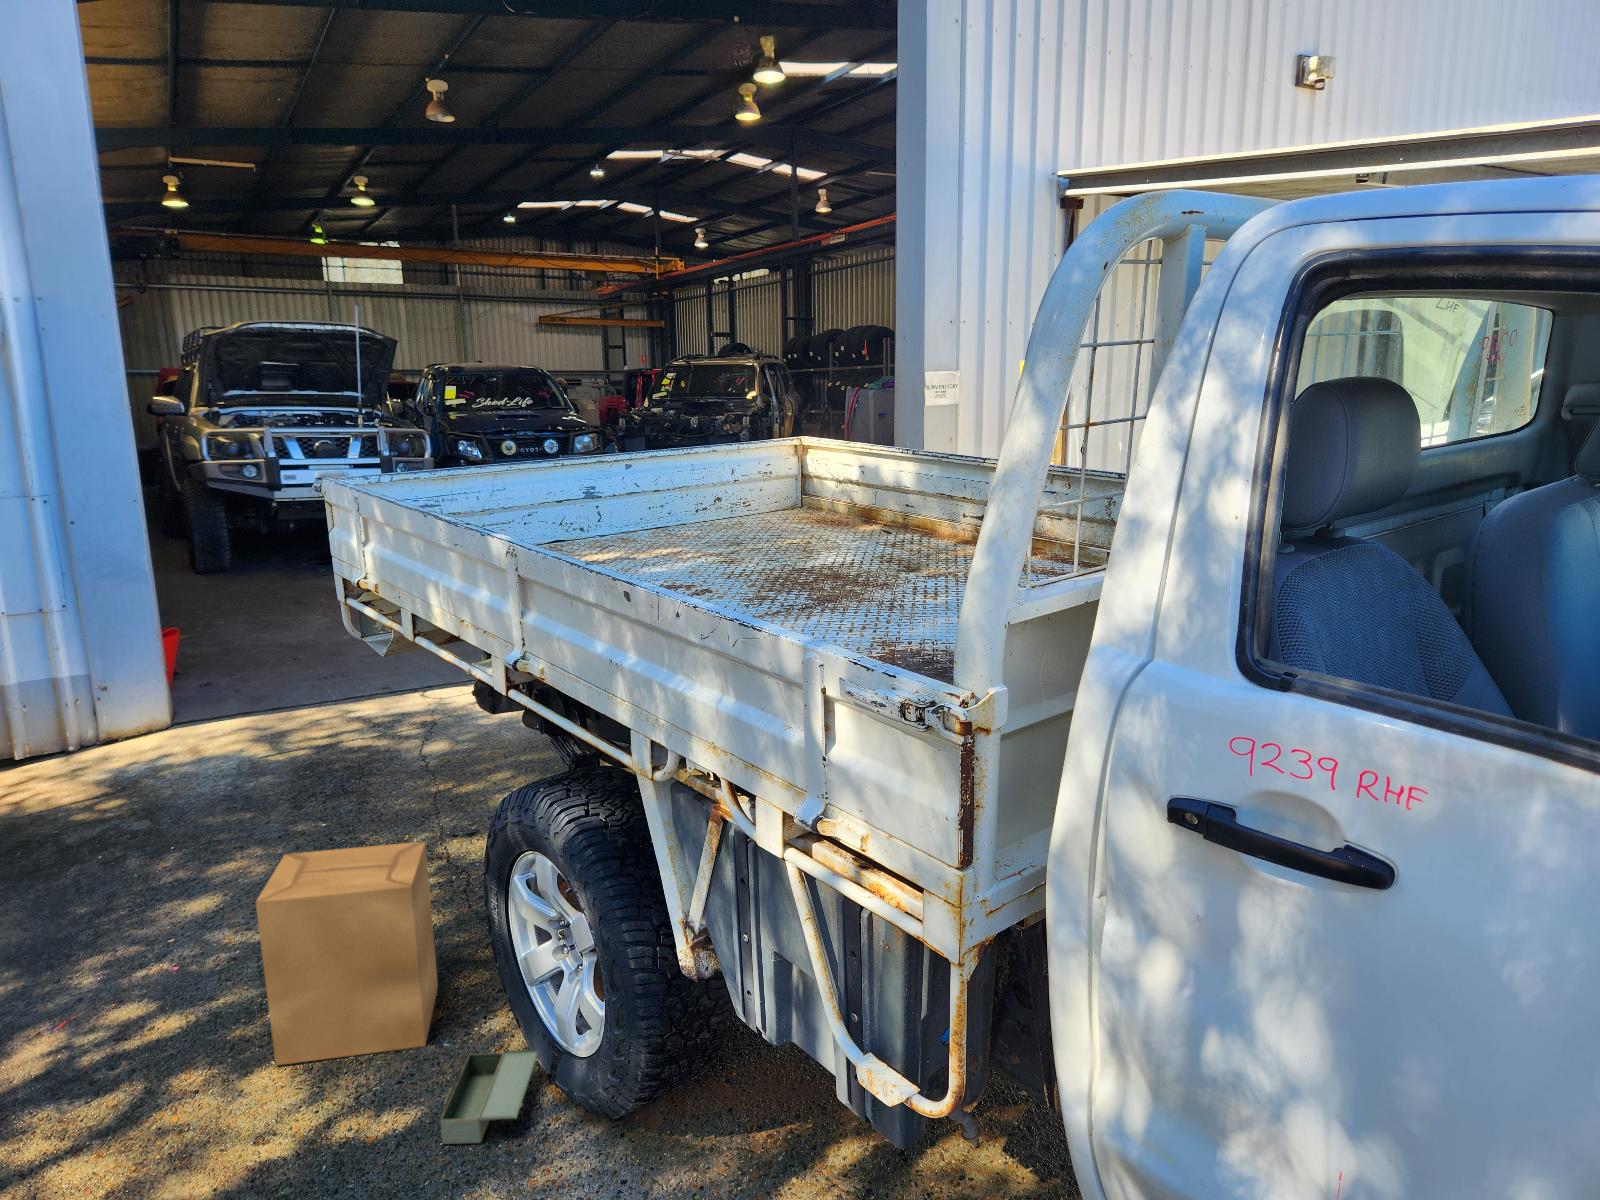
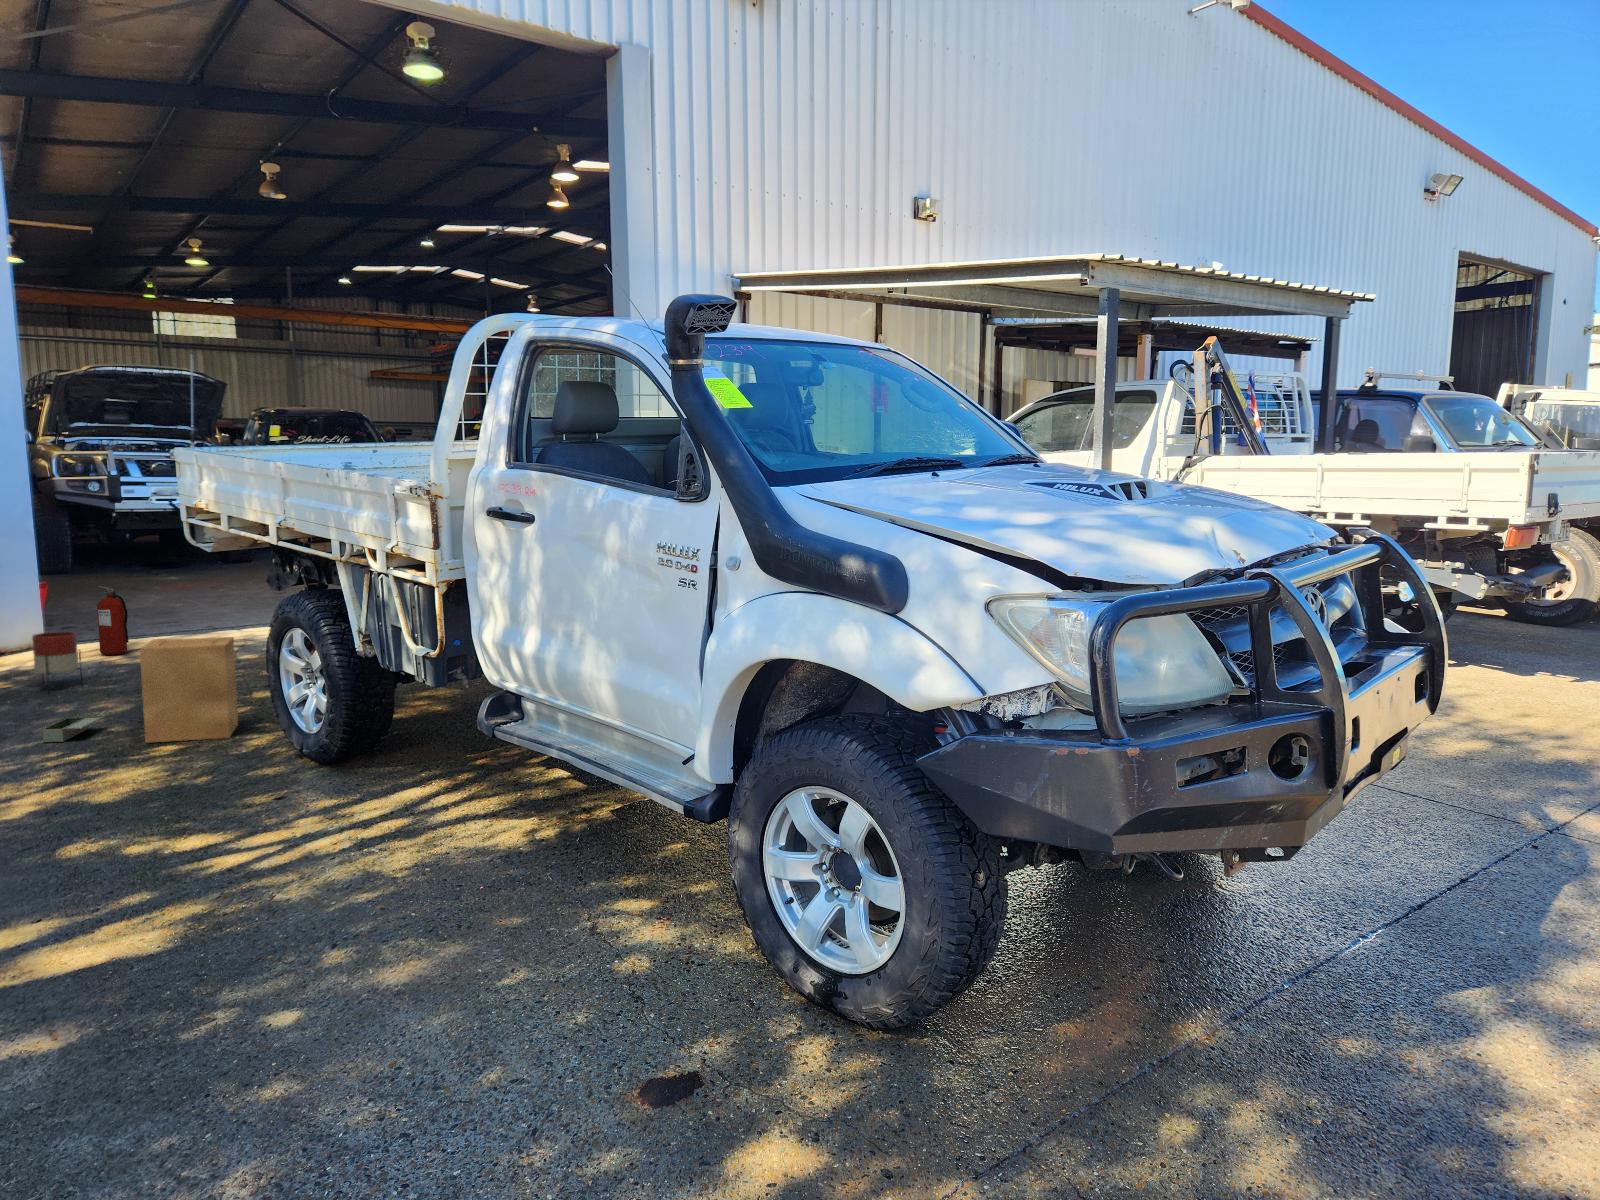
fire extinguisher: none [232,653,277,750] -> present [97,586,129,655]
planter: none [120,758,203,864] -> present [32,632,83,689]
toolbox: present [440,1050,538,1144] -> present [43,716,104,742]

